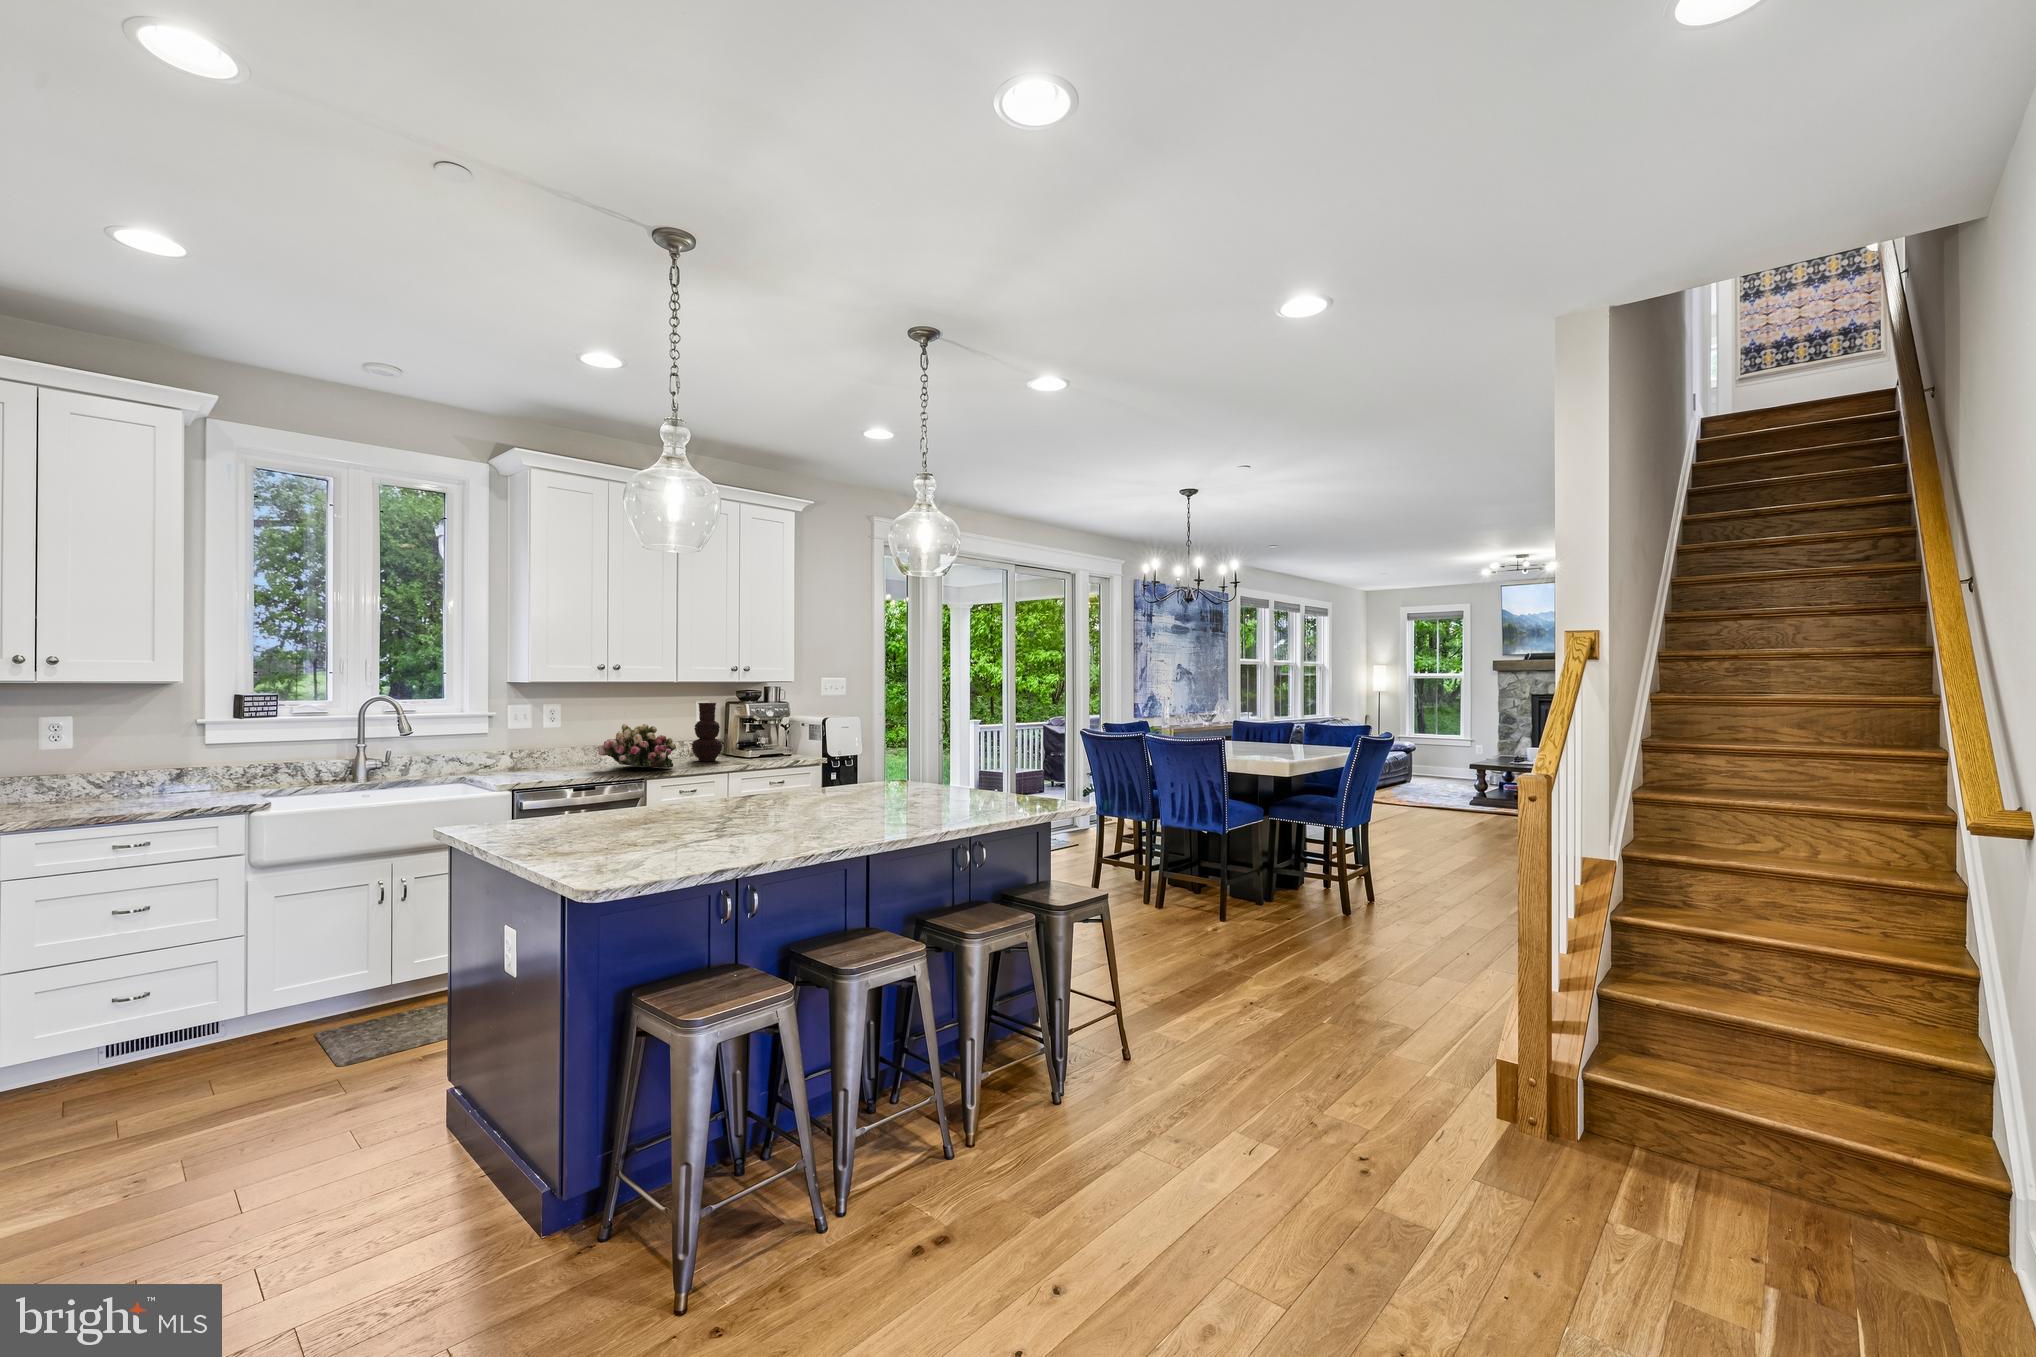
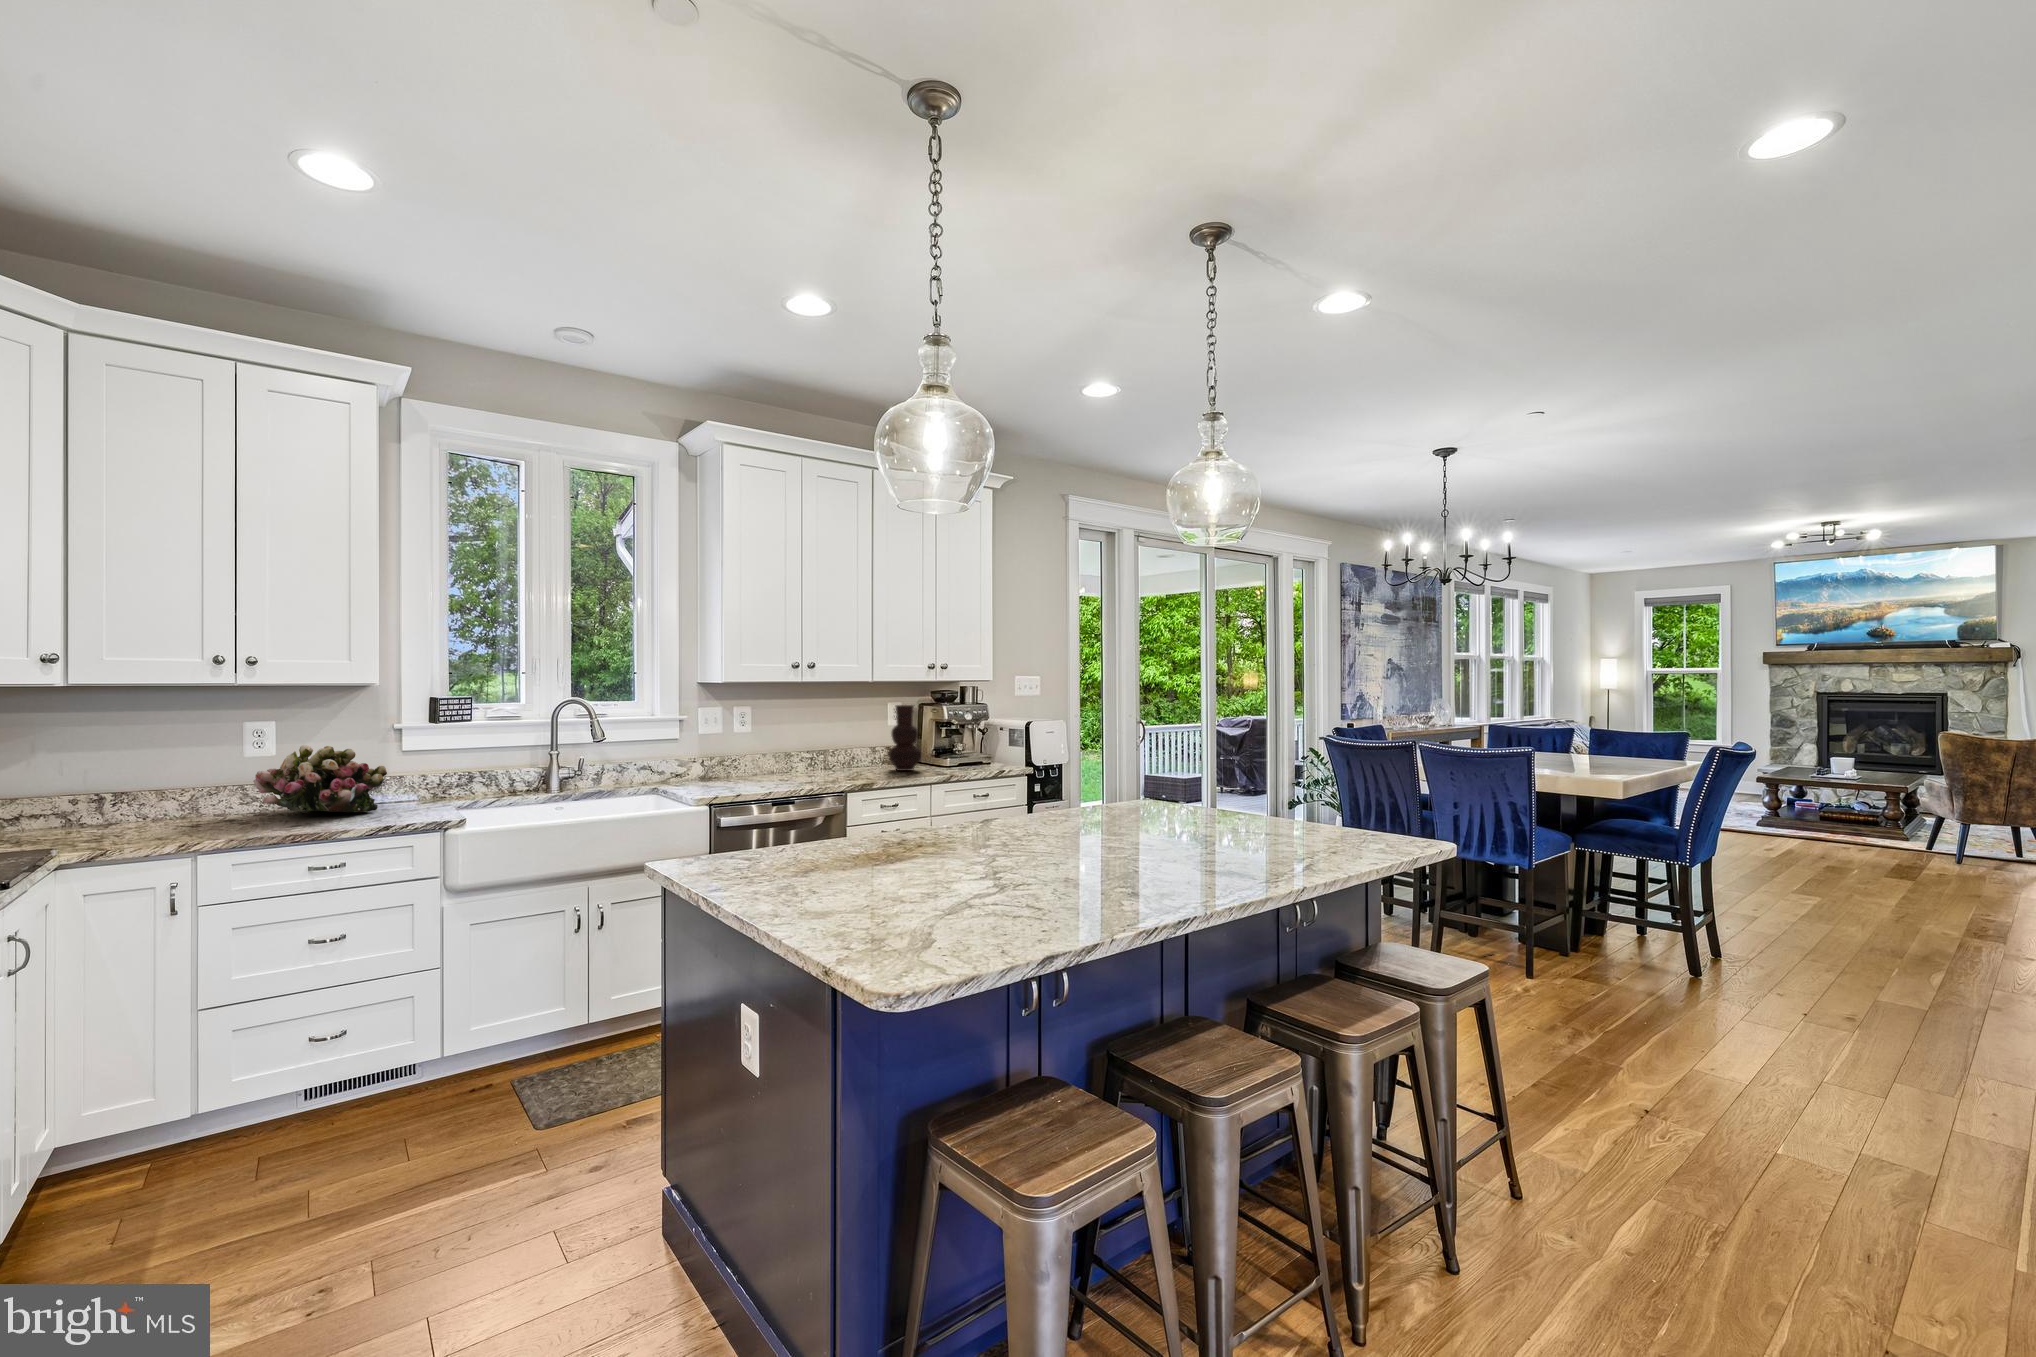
flower arrangement: present [598,724,676,768] -> present [253,745,387,812]

